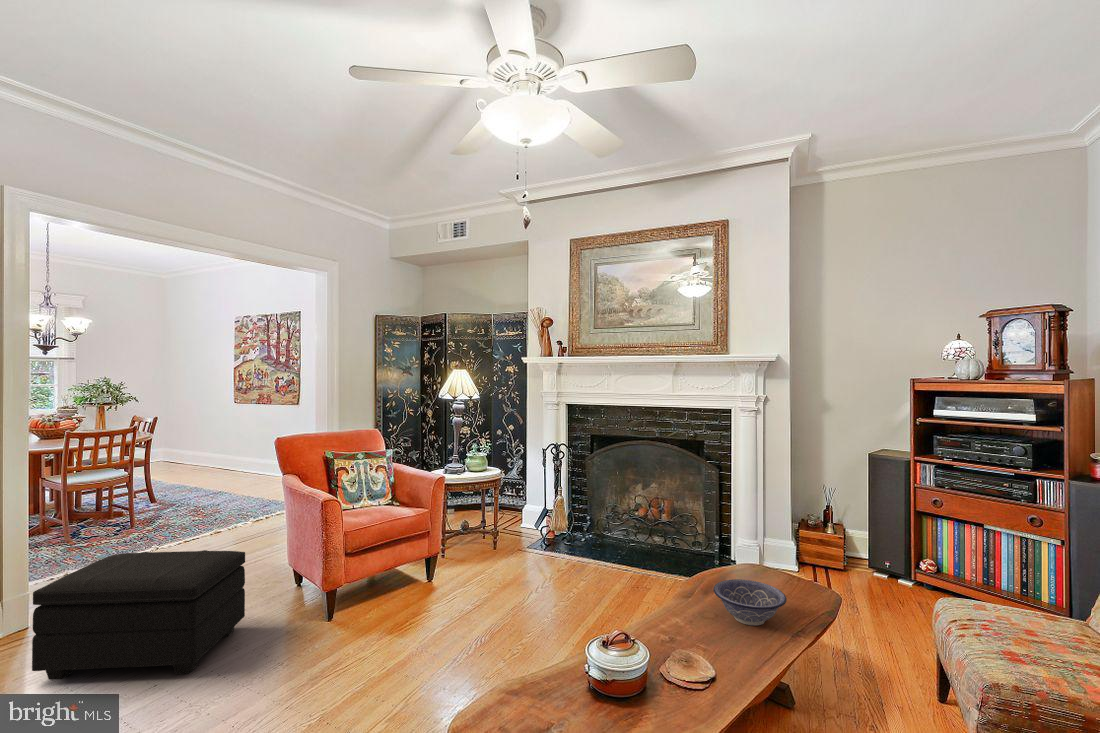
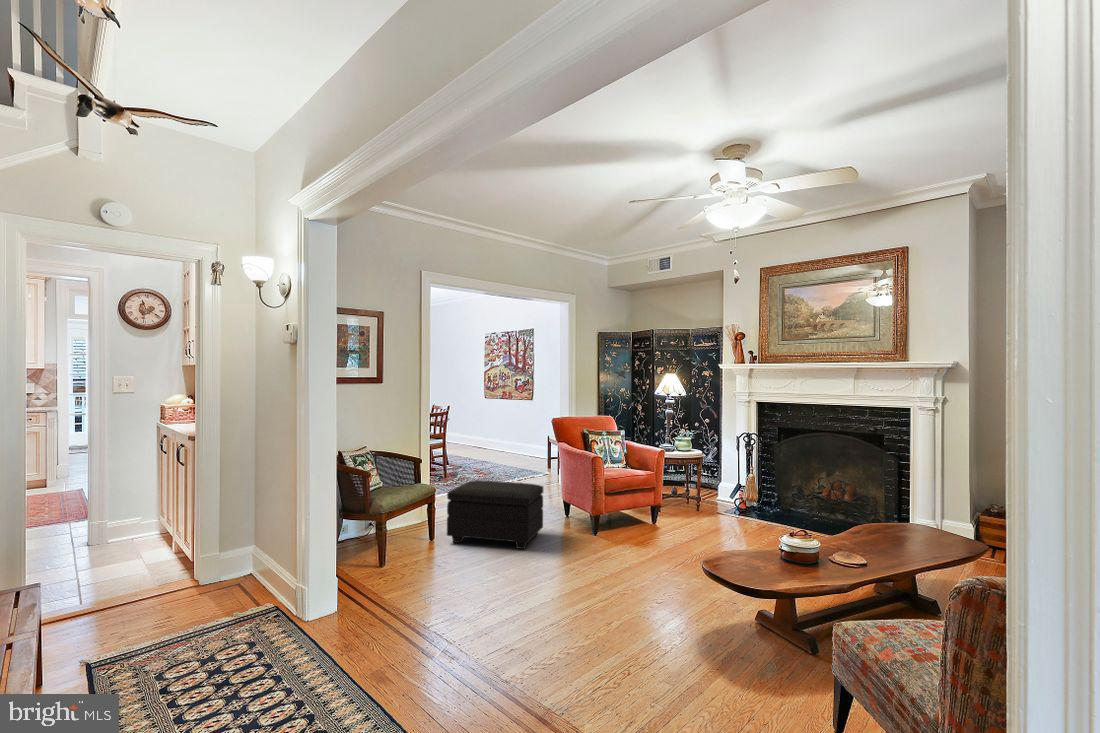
decorative bowl: present [713,579,787,626] -> none [871,518,927,545]

